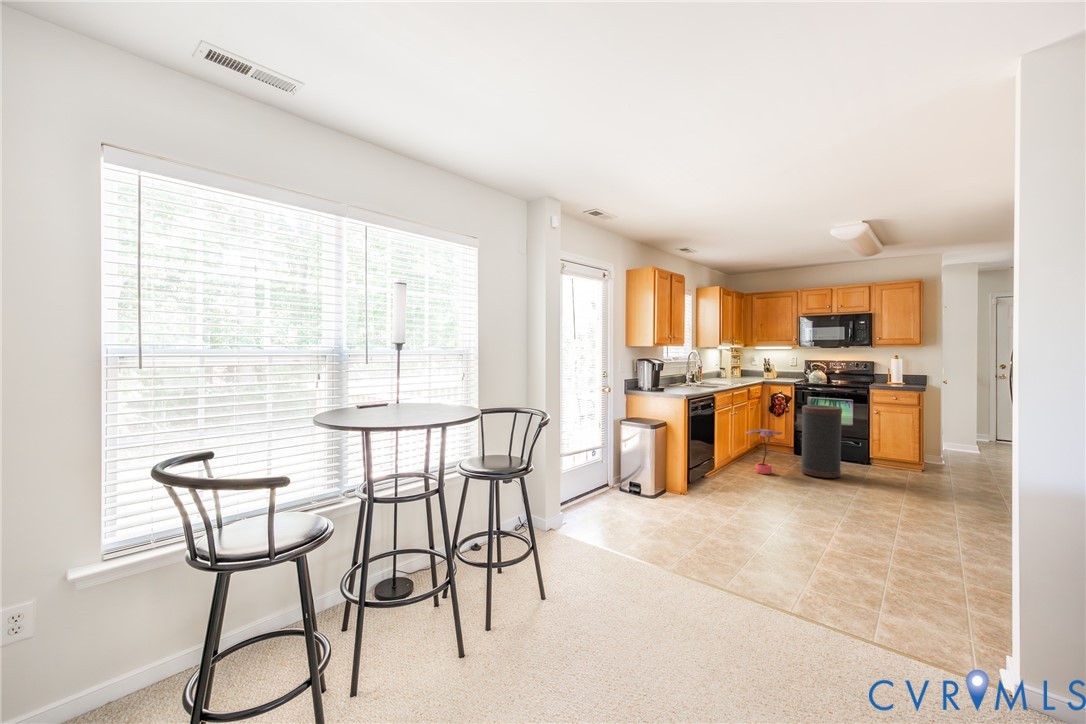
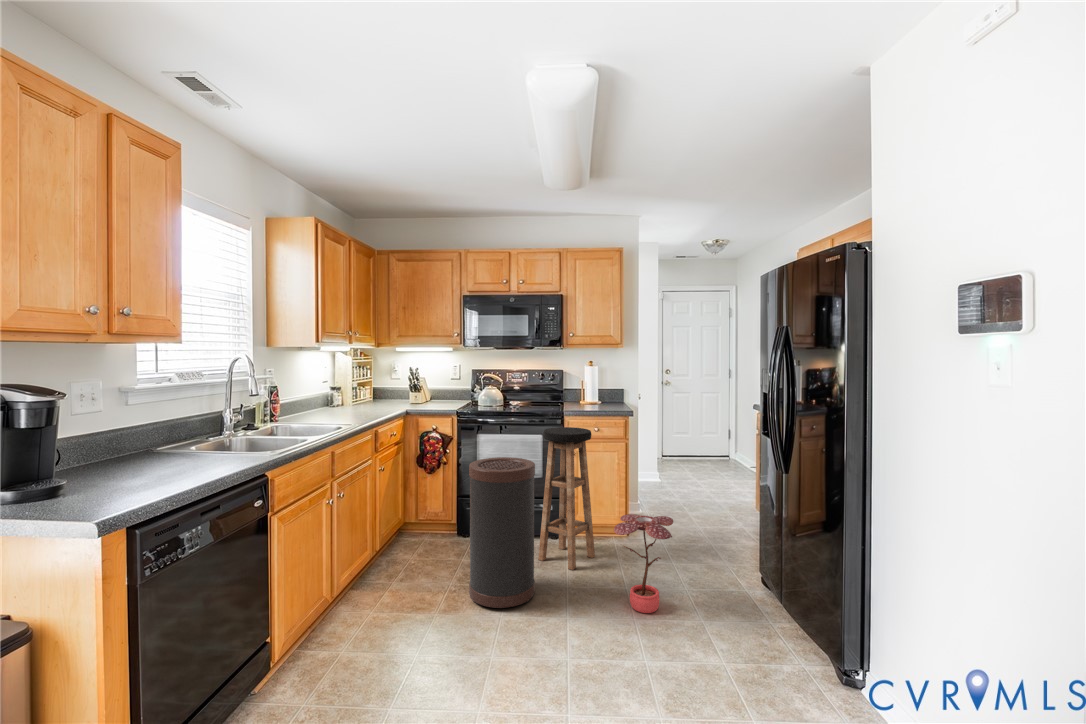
bar stool: none [847,394,888,475] -> present [538,427,595,570]
potted plant: present [746,429,782,474] -> present [614,514,673,613]

